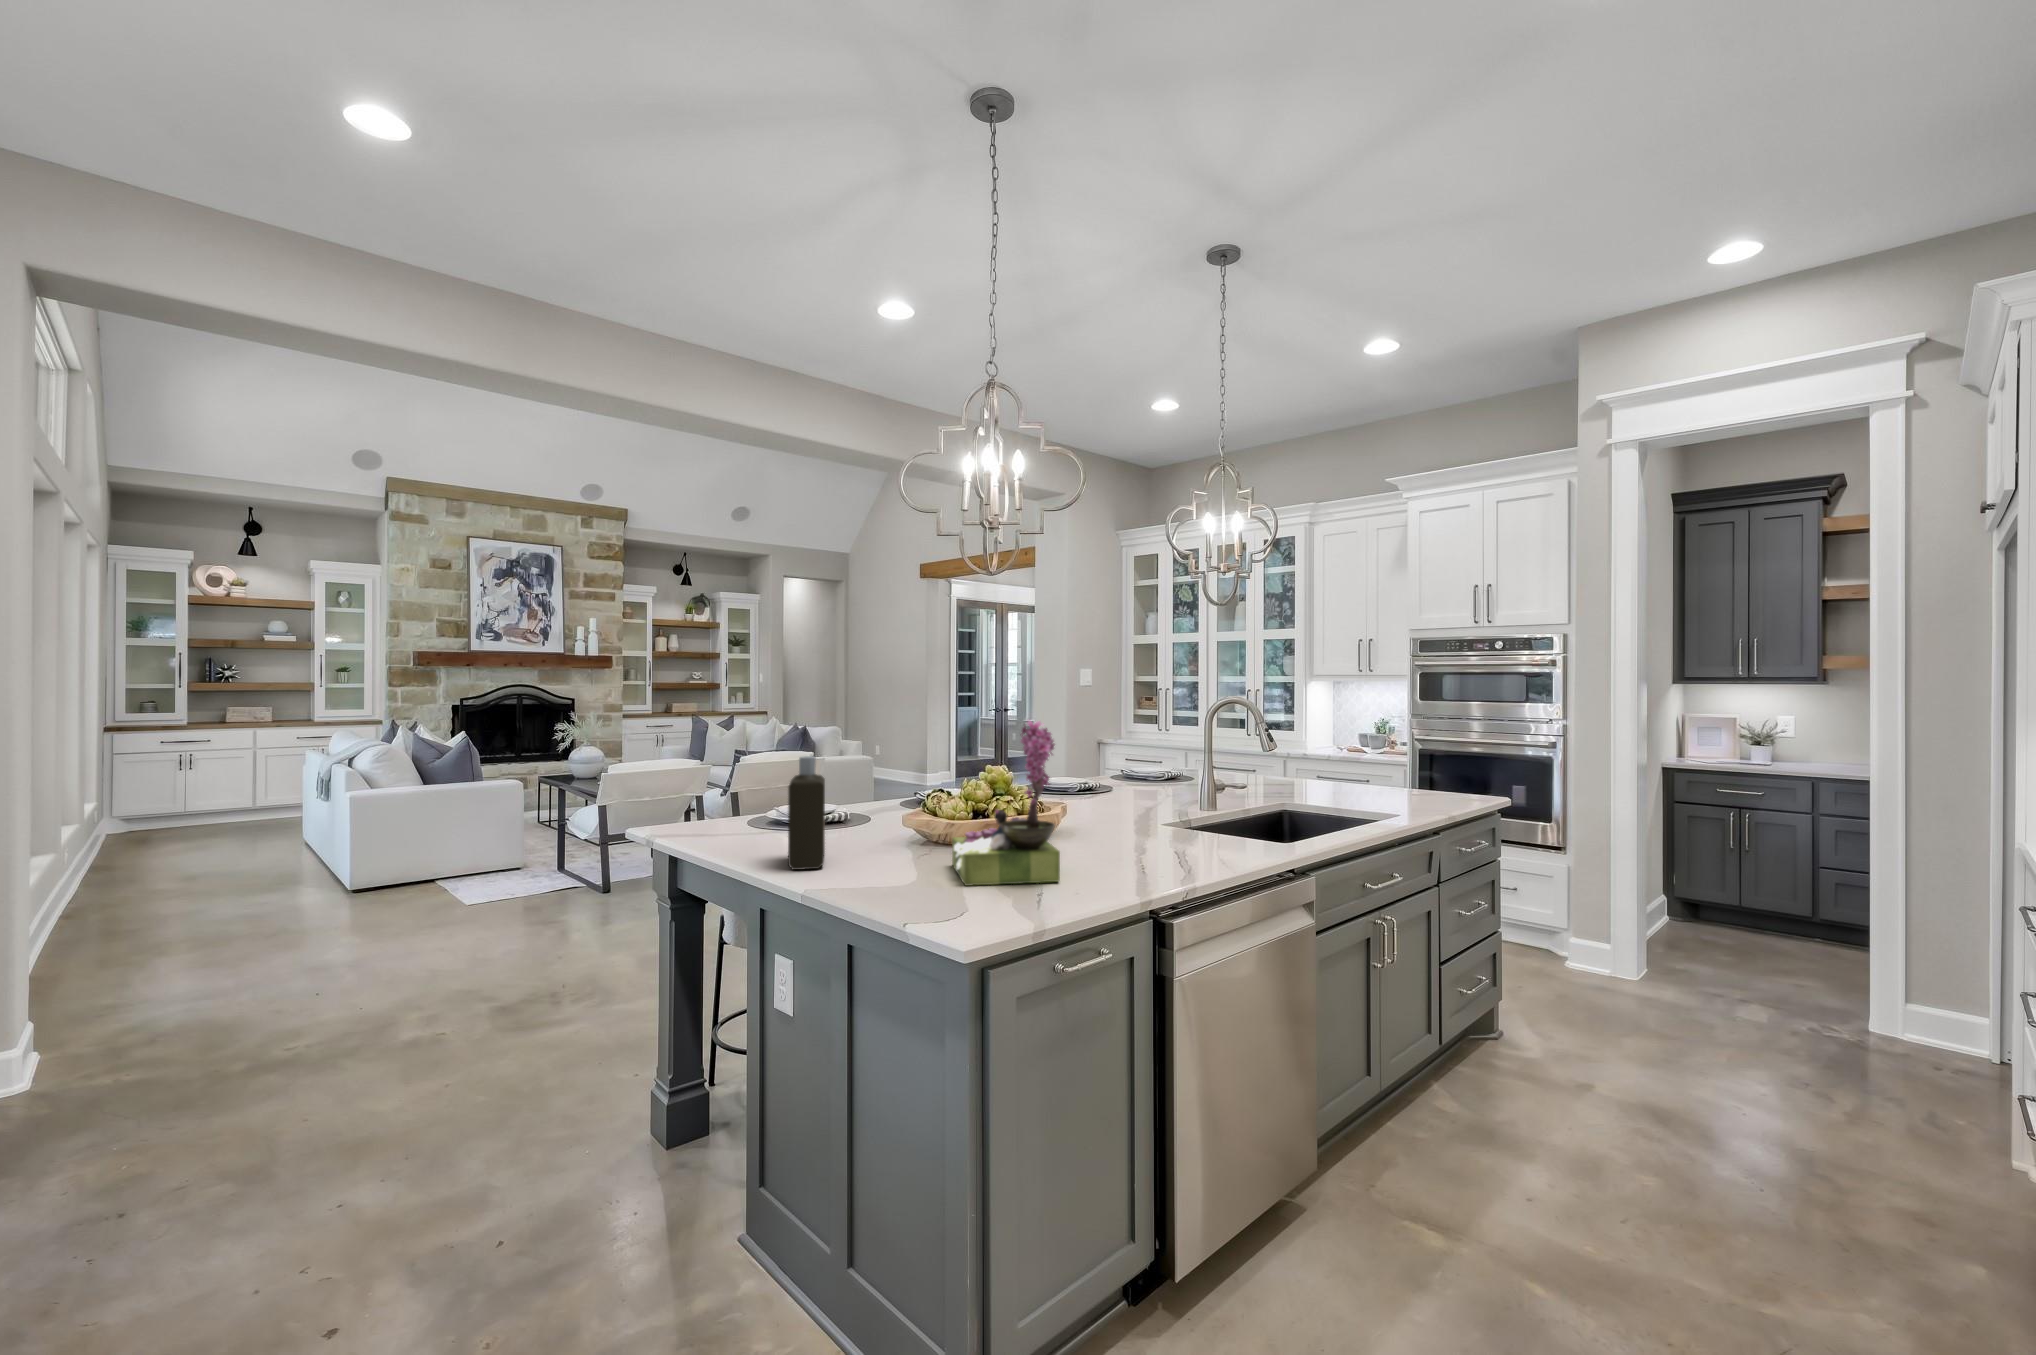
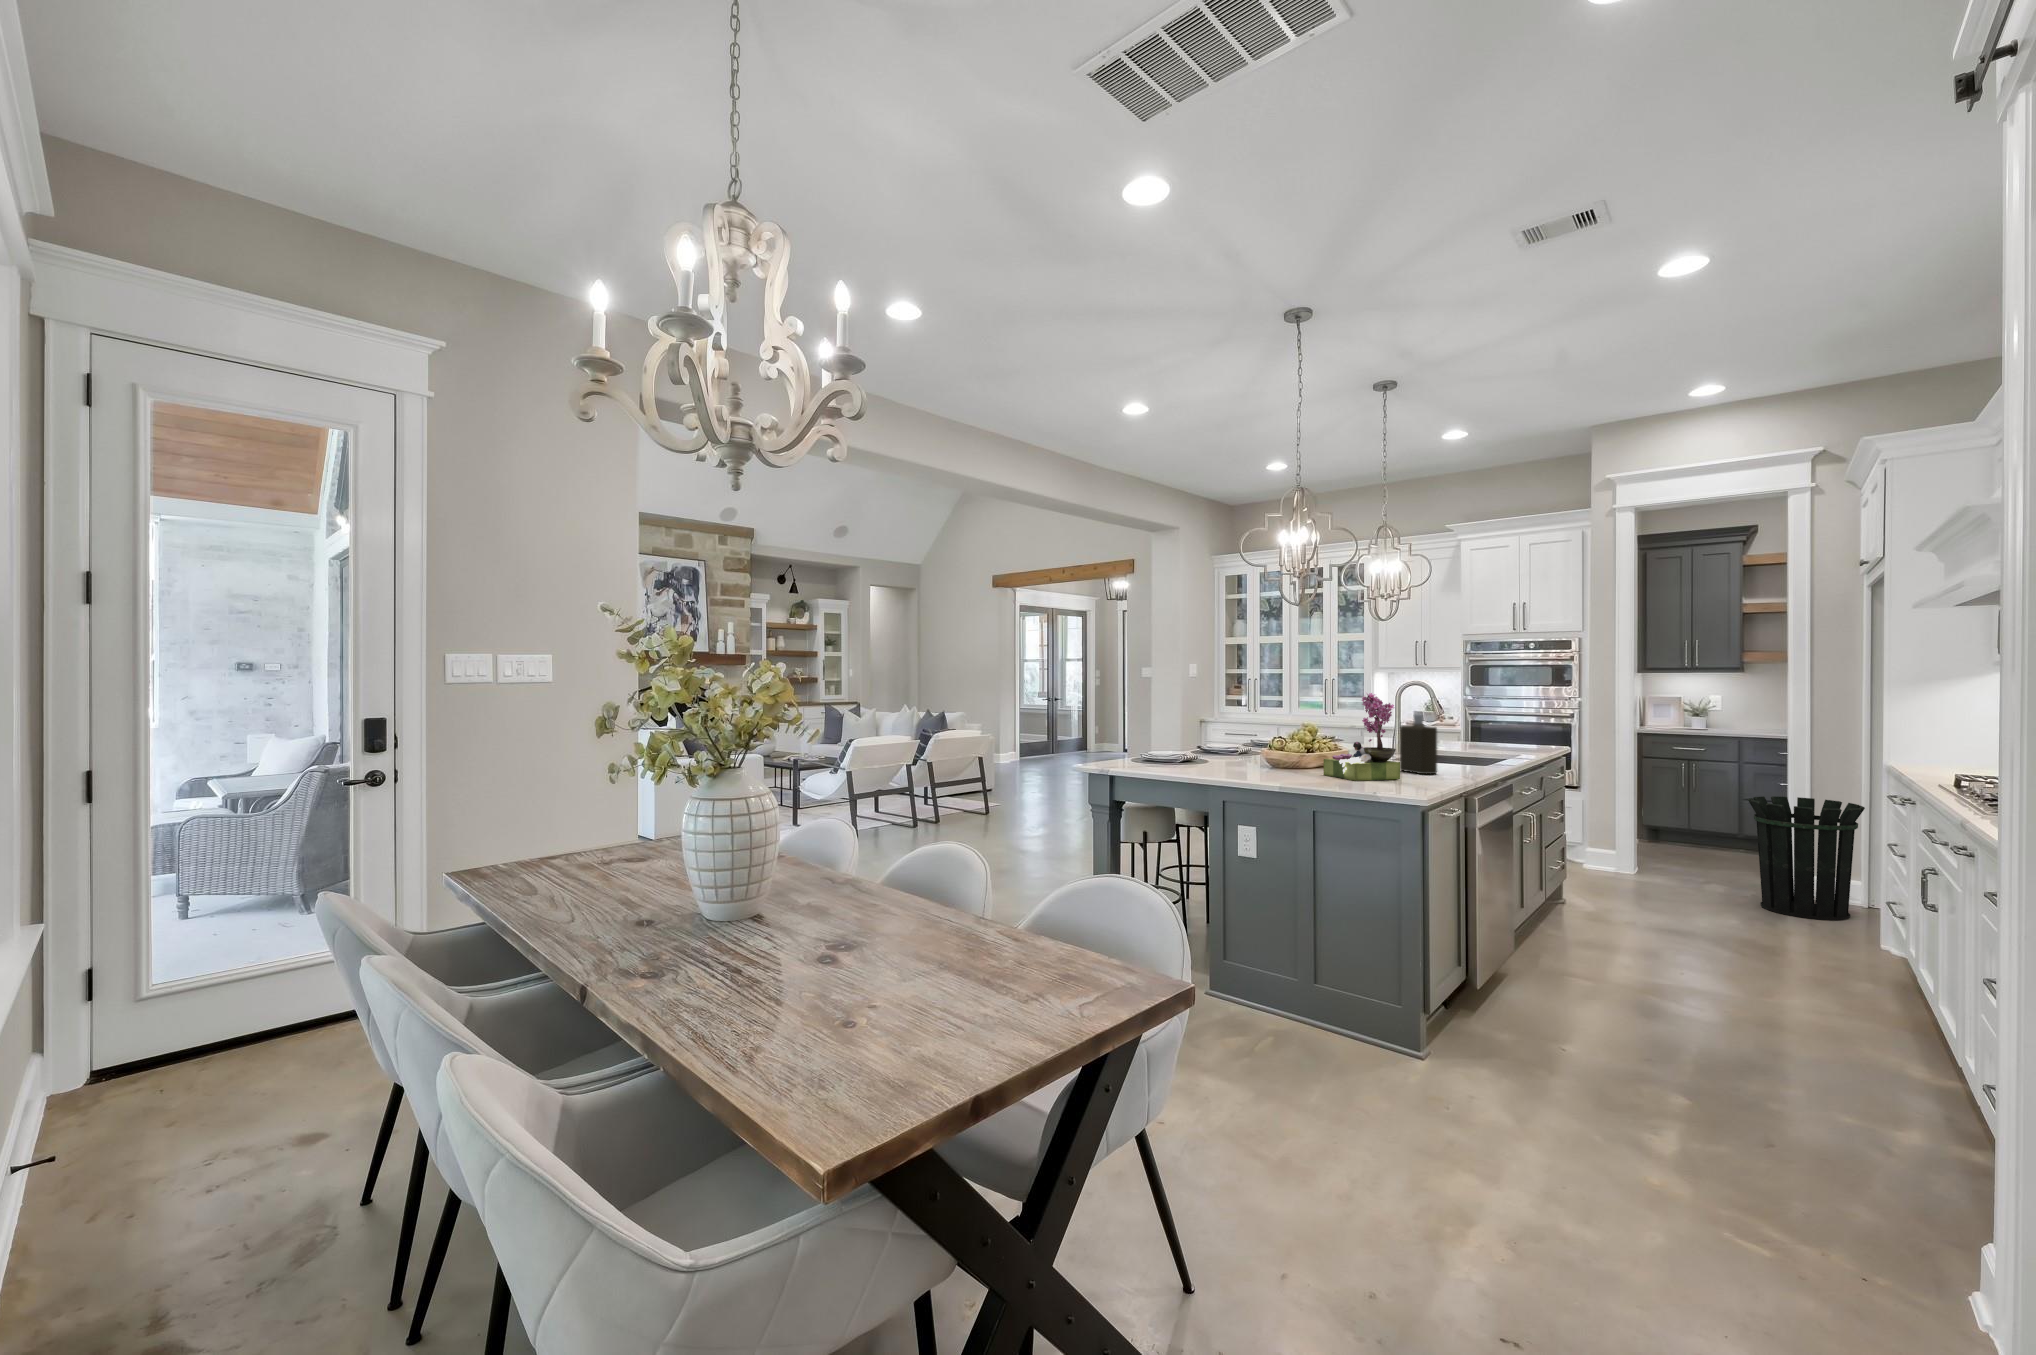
bottle: present [788,756,825,870] -> present [1400,714,1437,774]
waste bin: none [1797,881,1994,1098] -> present [1748,796,1865,920]

